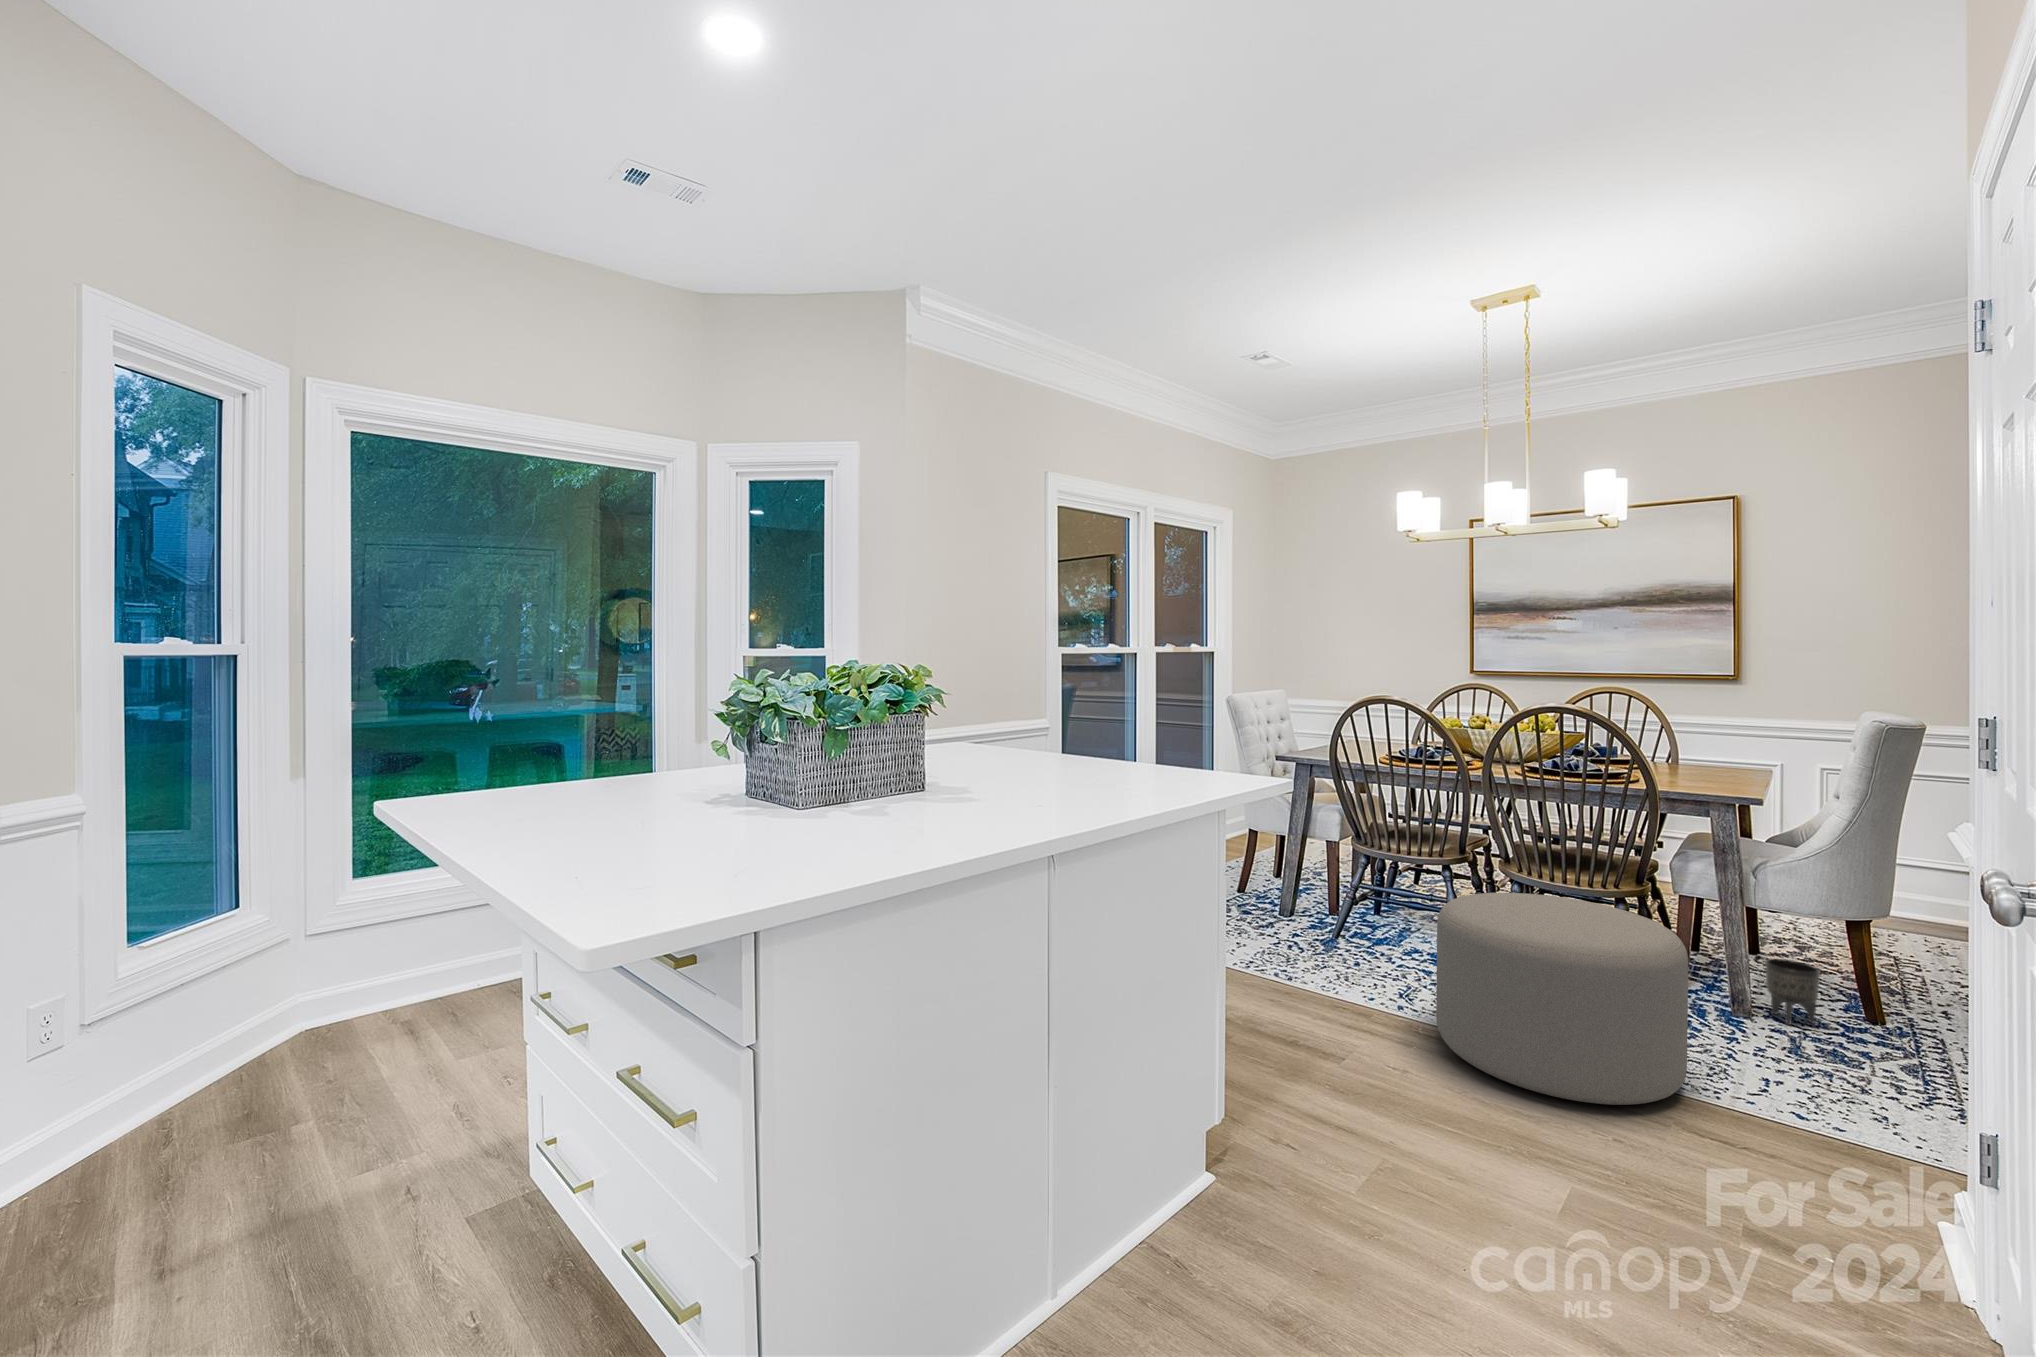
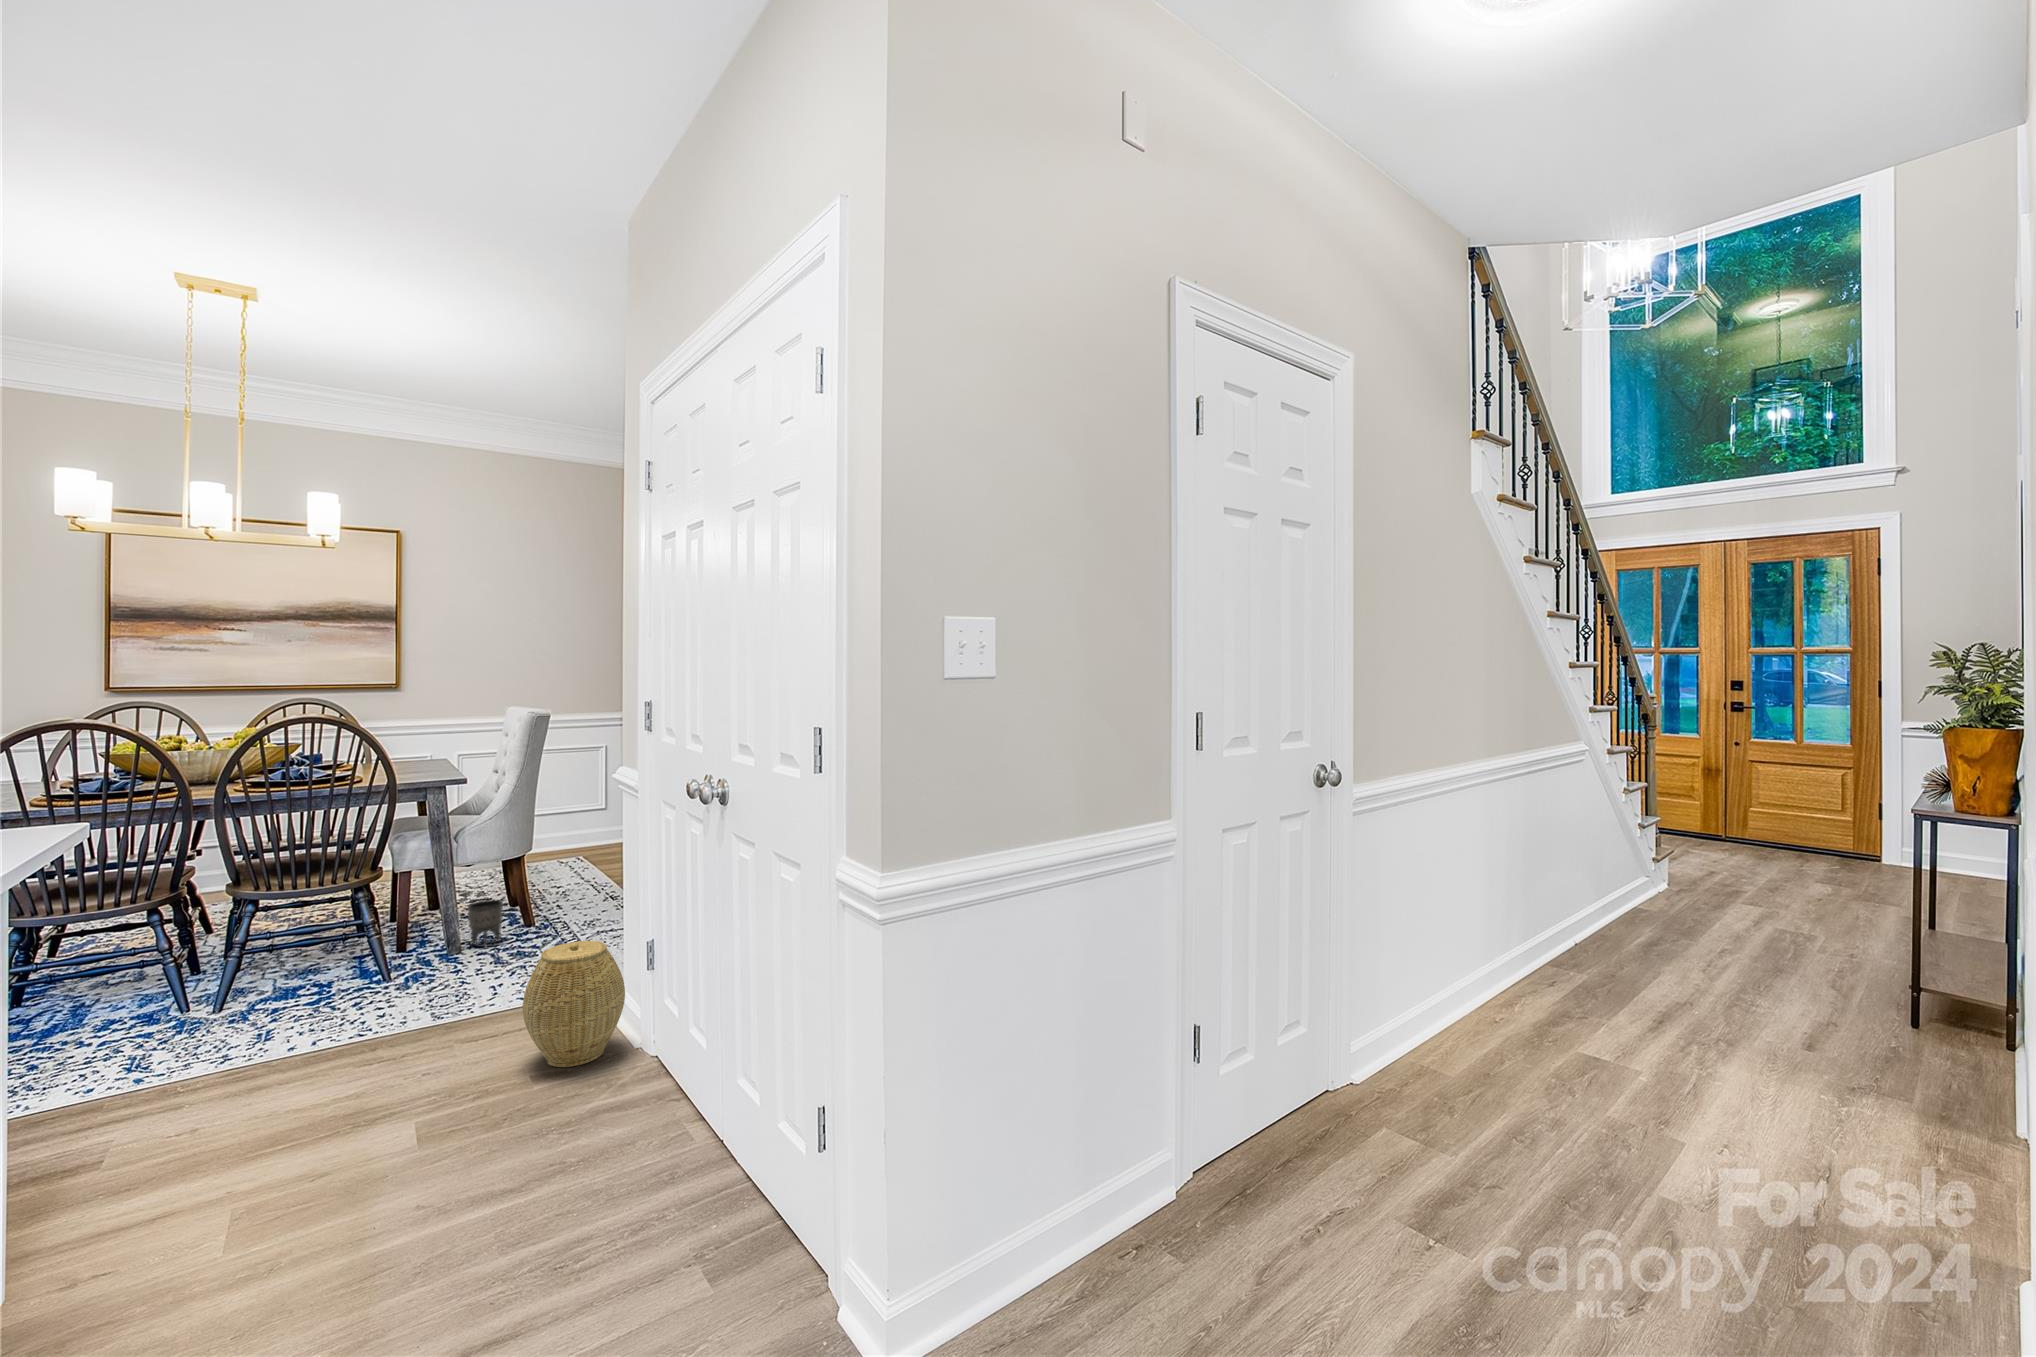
ottoman: present [1436,893,1688,1105] -> none [206,894,449,1082]
woven basket: none [1748,1063,1952,1282] -> present [523,941,625,1067]

